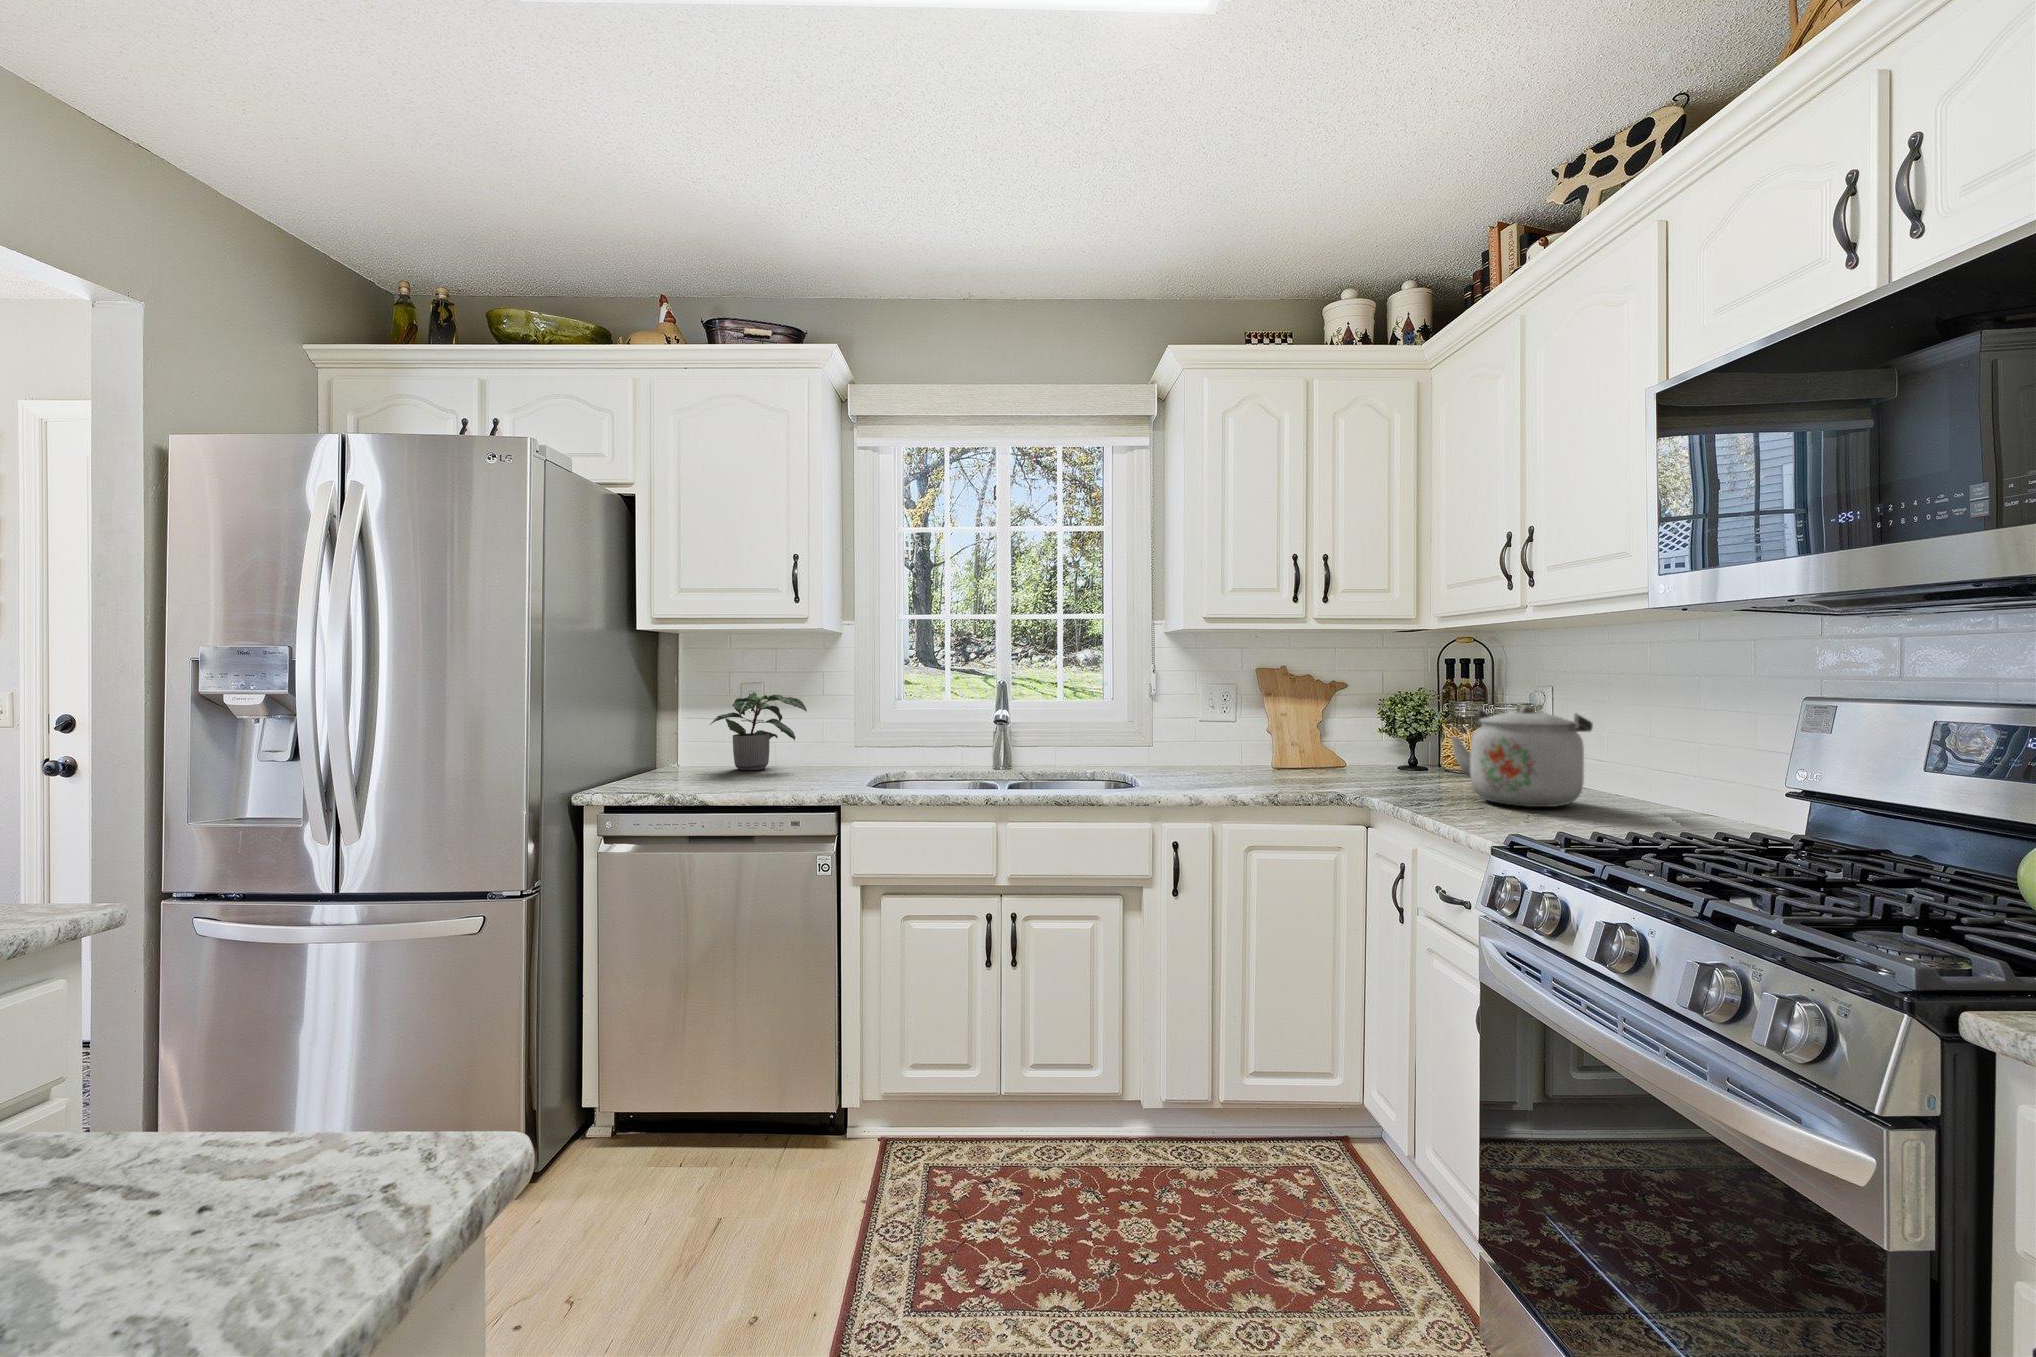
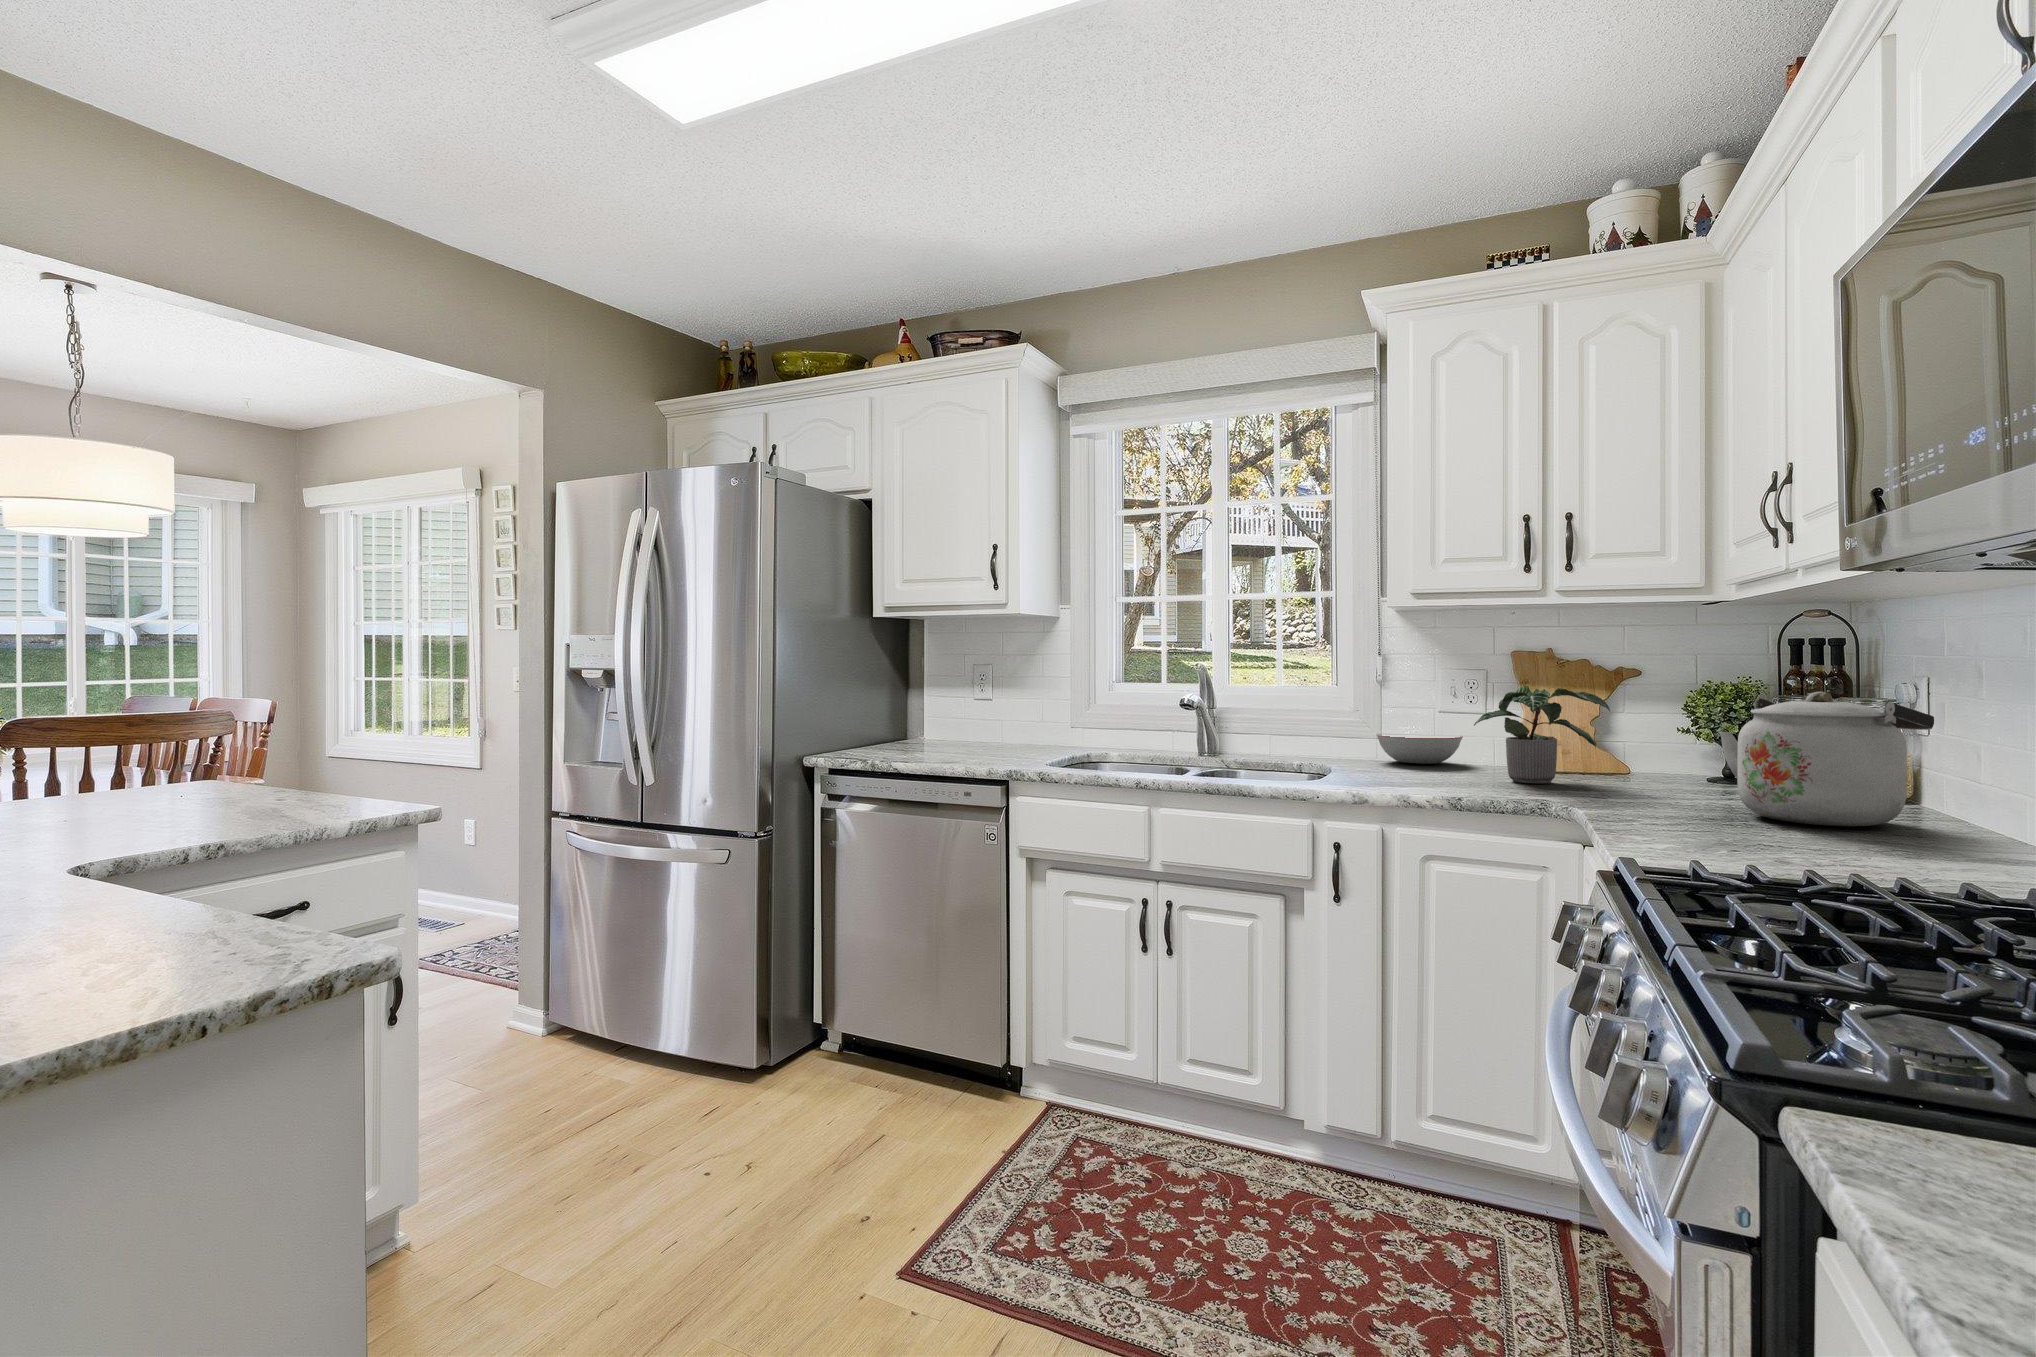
potted plant: present [710,692,807,770] -> present [1474,685,1610,783]
bowl: none [1146,738,1217,766] -> present [1376,734,1463,764]

